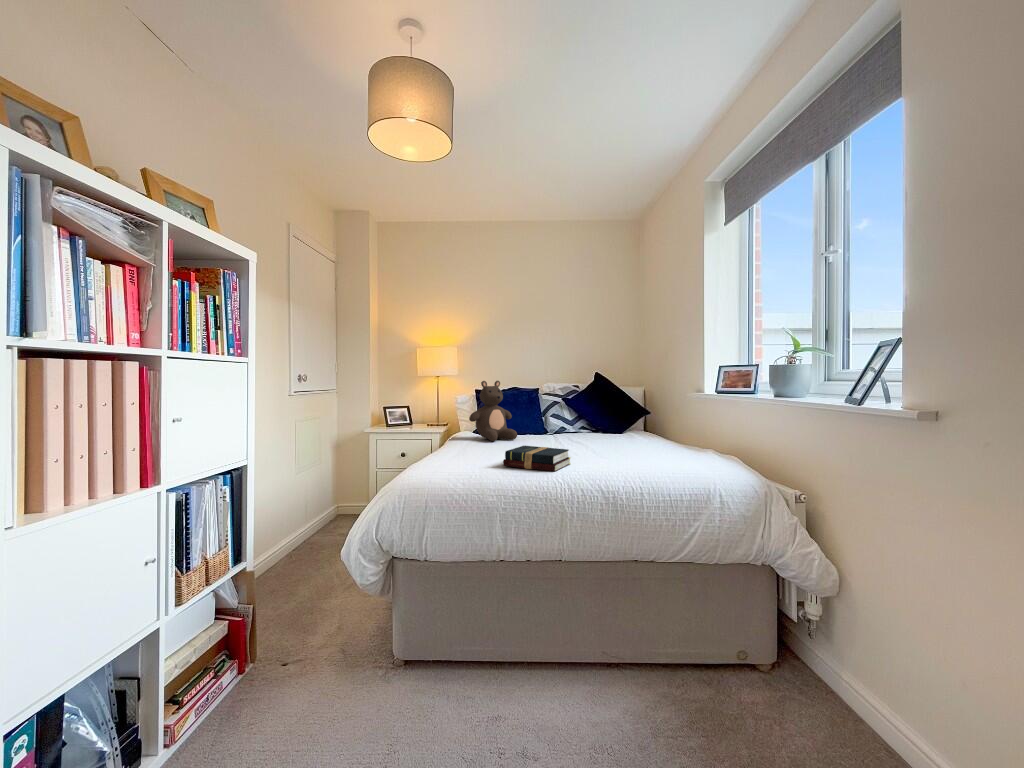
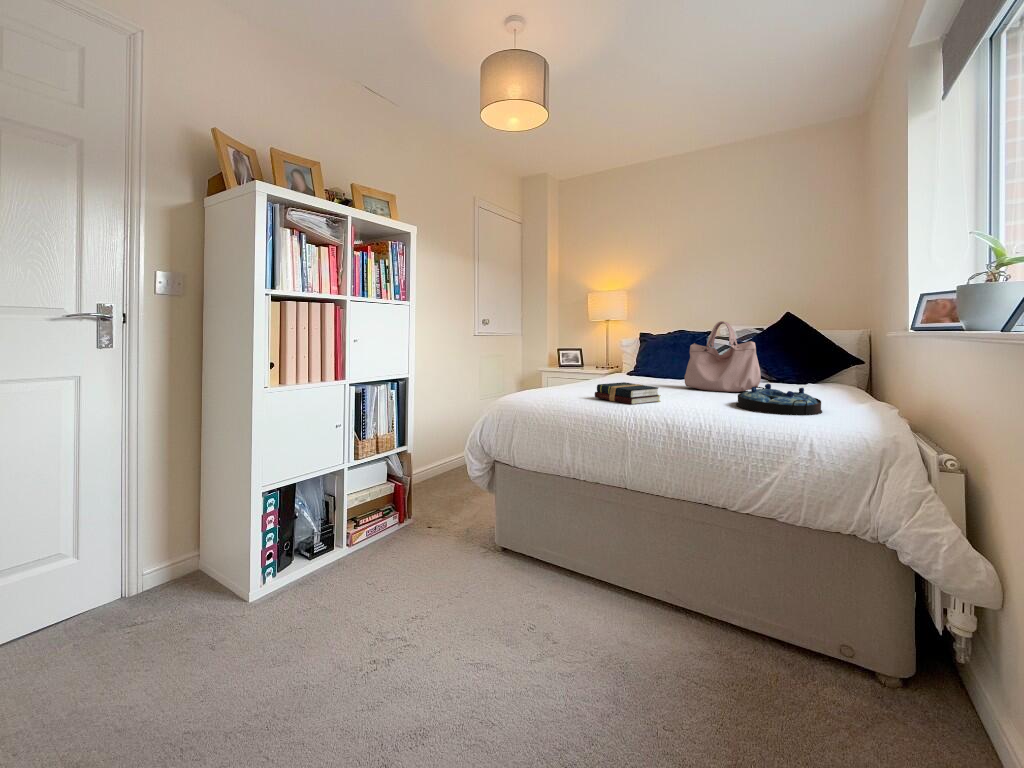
handbag: none [549,380,621,445] -> present [685,321,761,392]
teddy bear: present [469,381,517,441] -> none [611,322,659,383]
serving tray: none [635,437,718,469] -> present [736,384,822,416]

